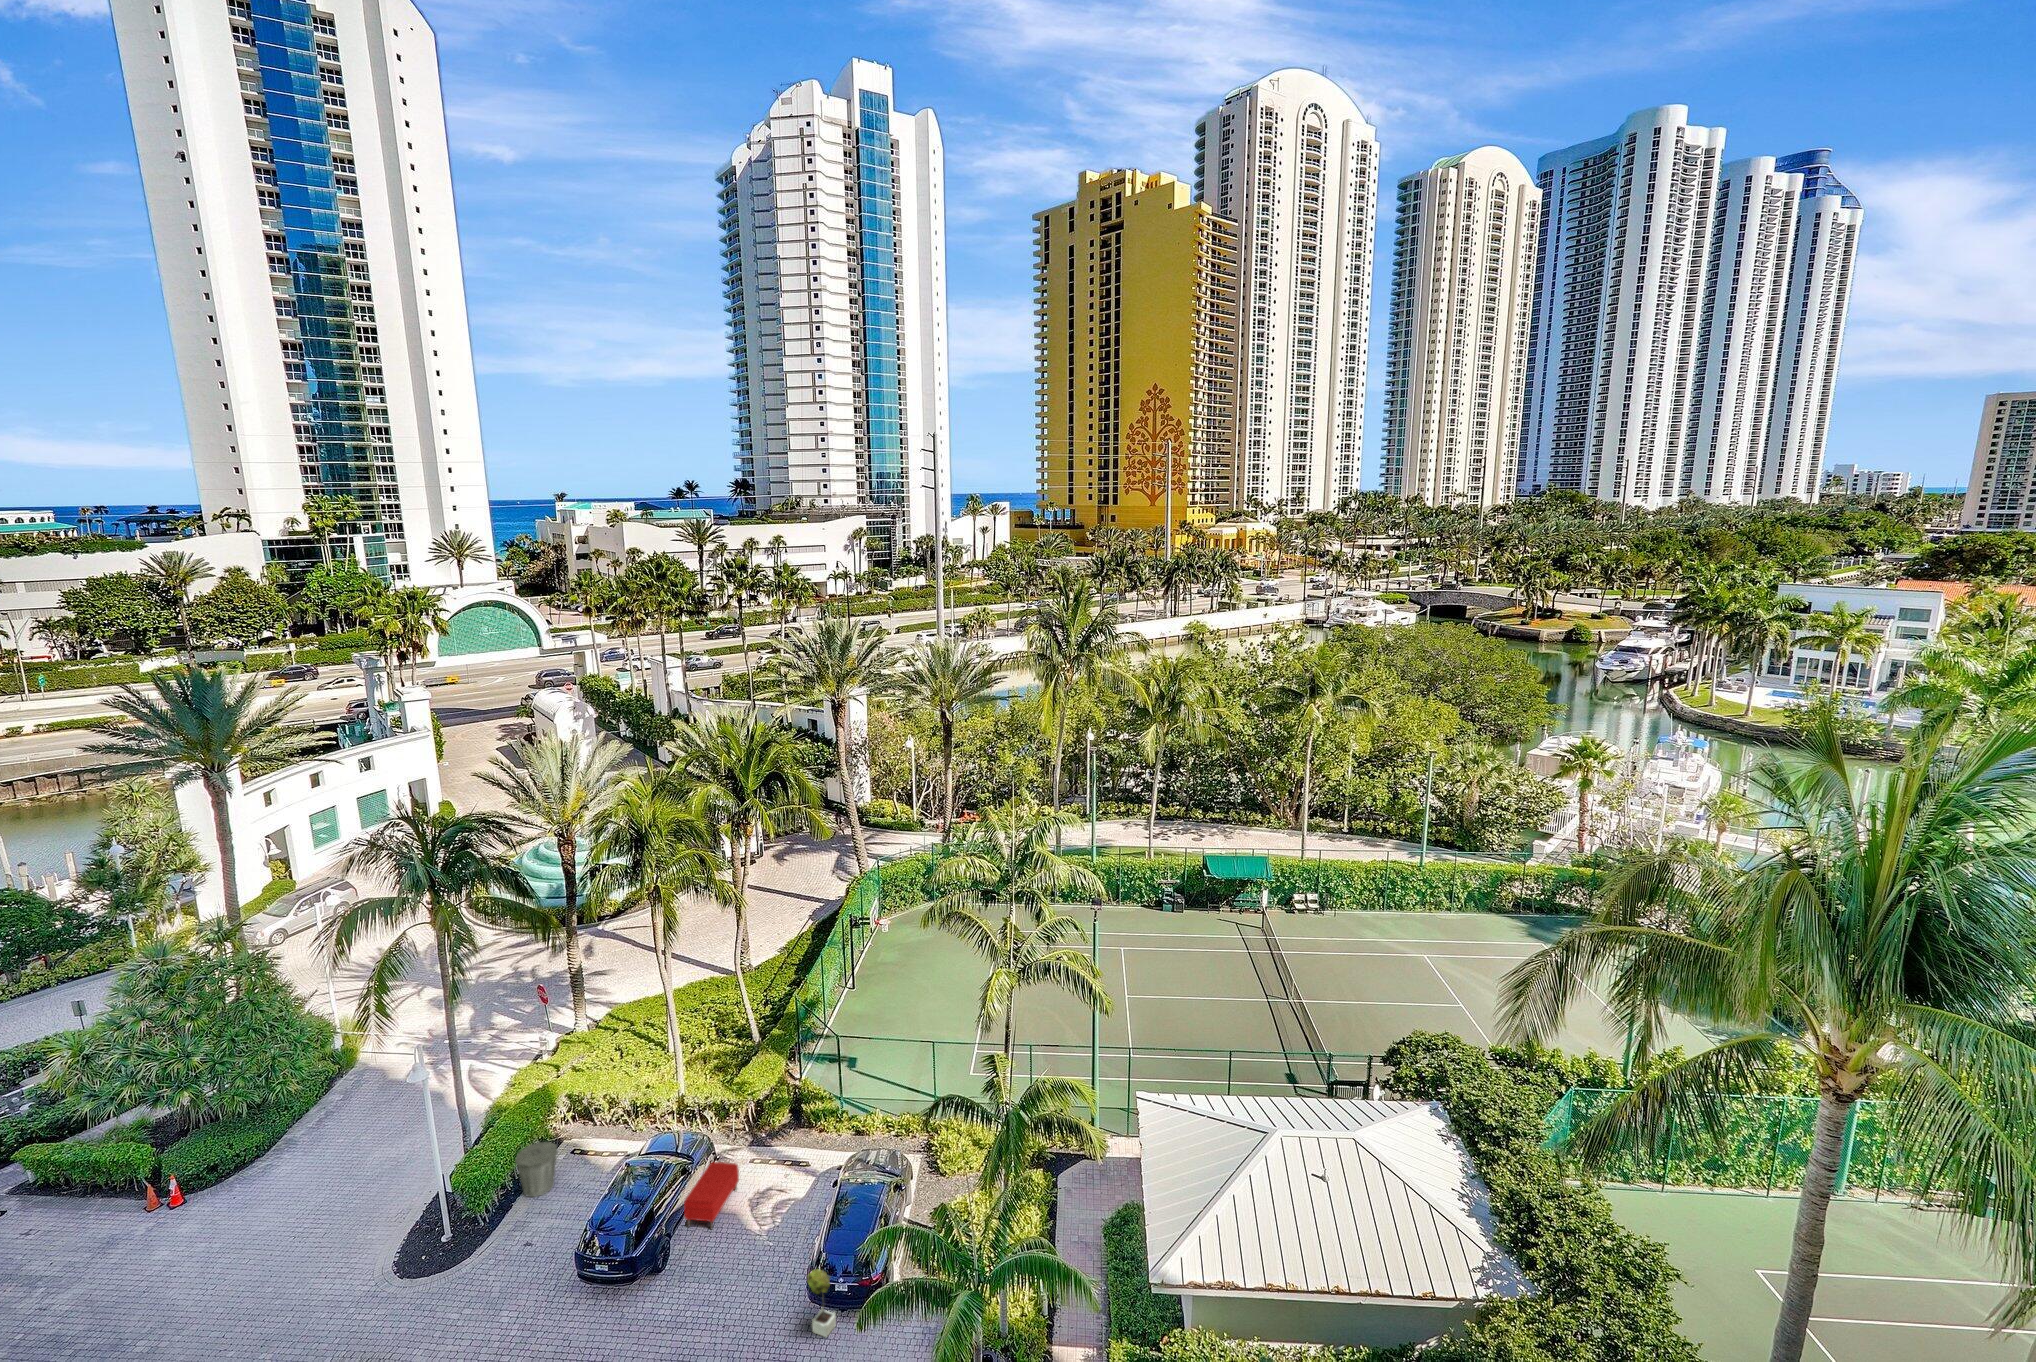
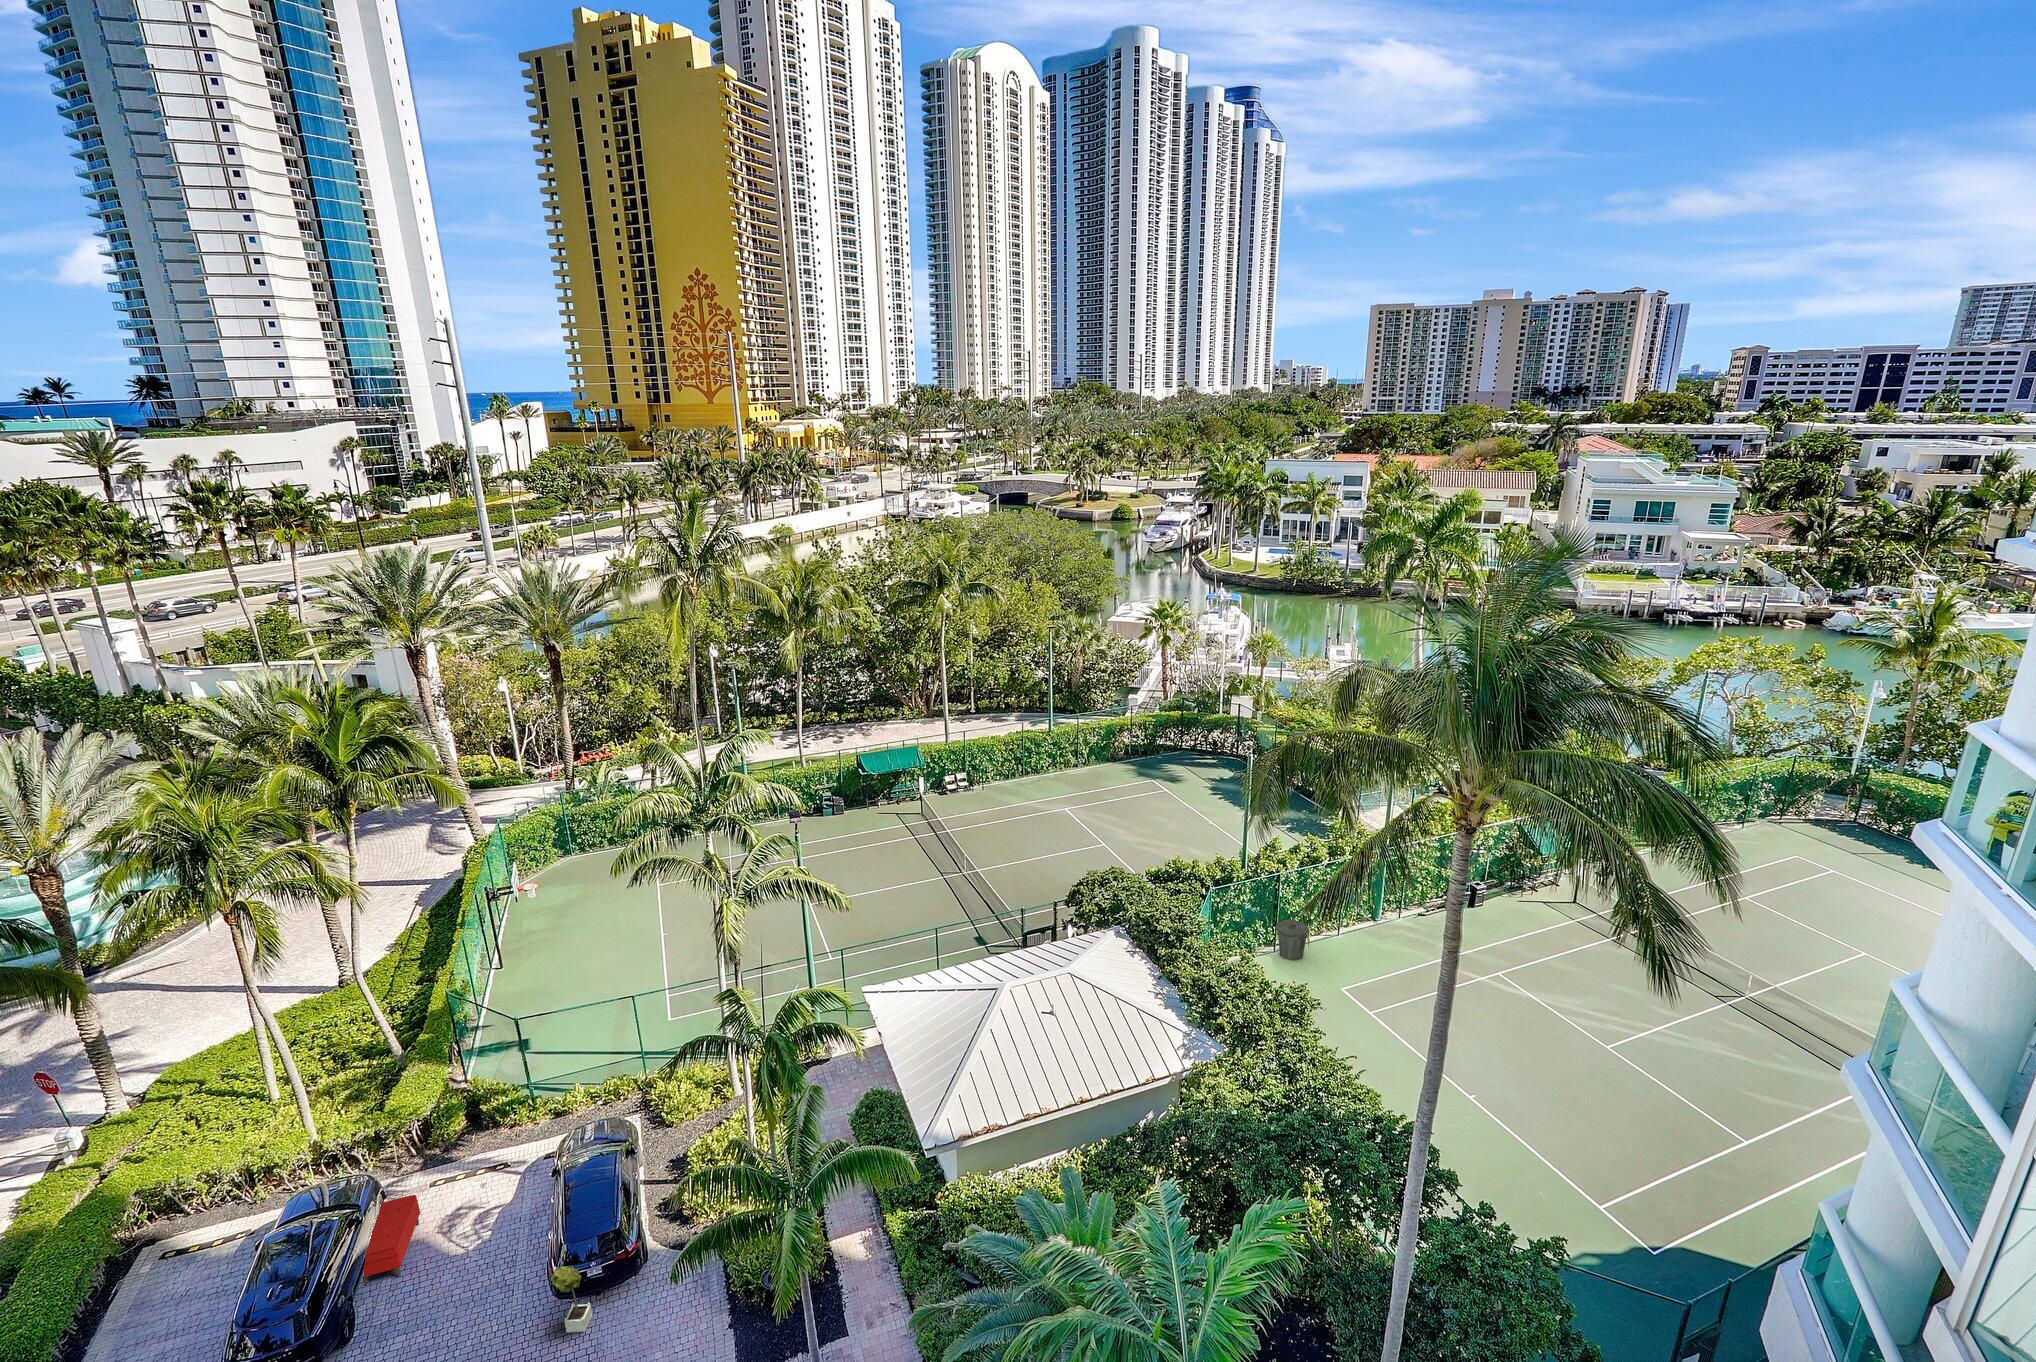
trash can: present [515,1142,558,1197] -> present [1276,920,1309,960]

